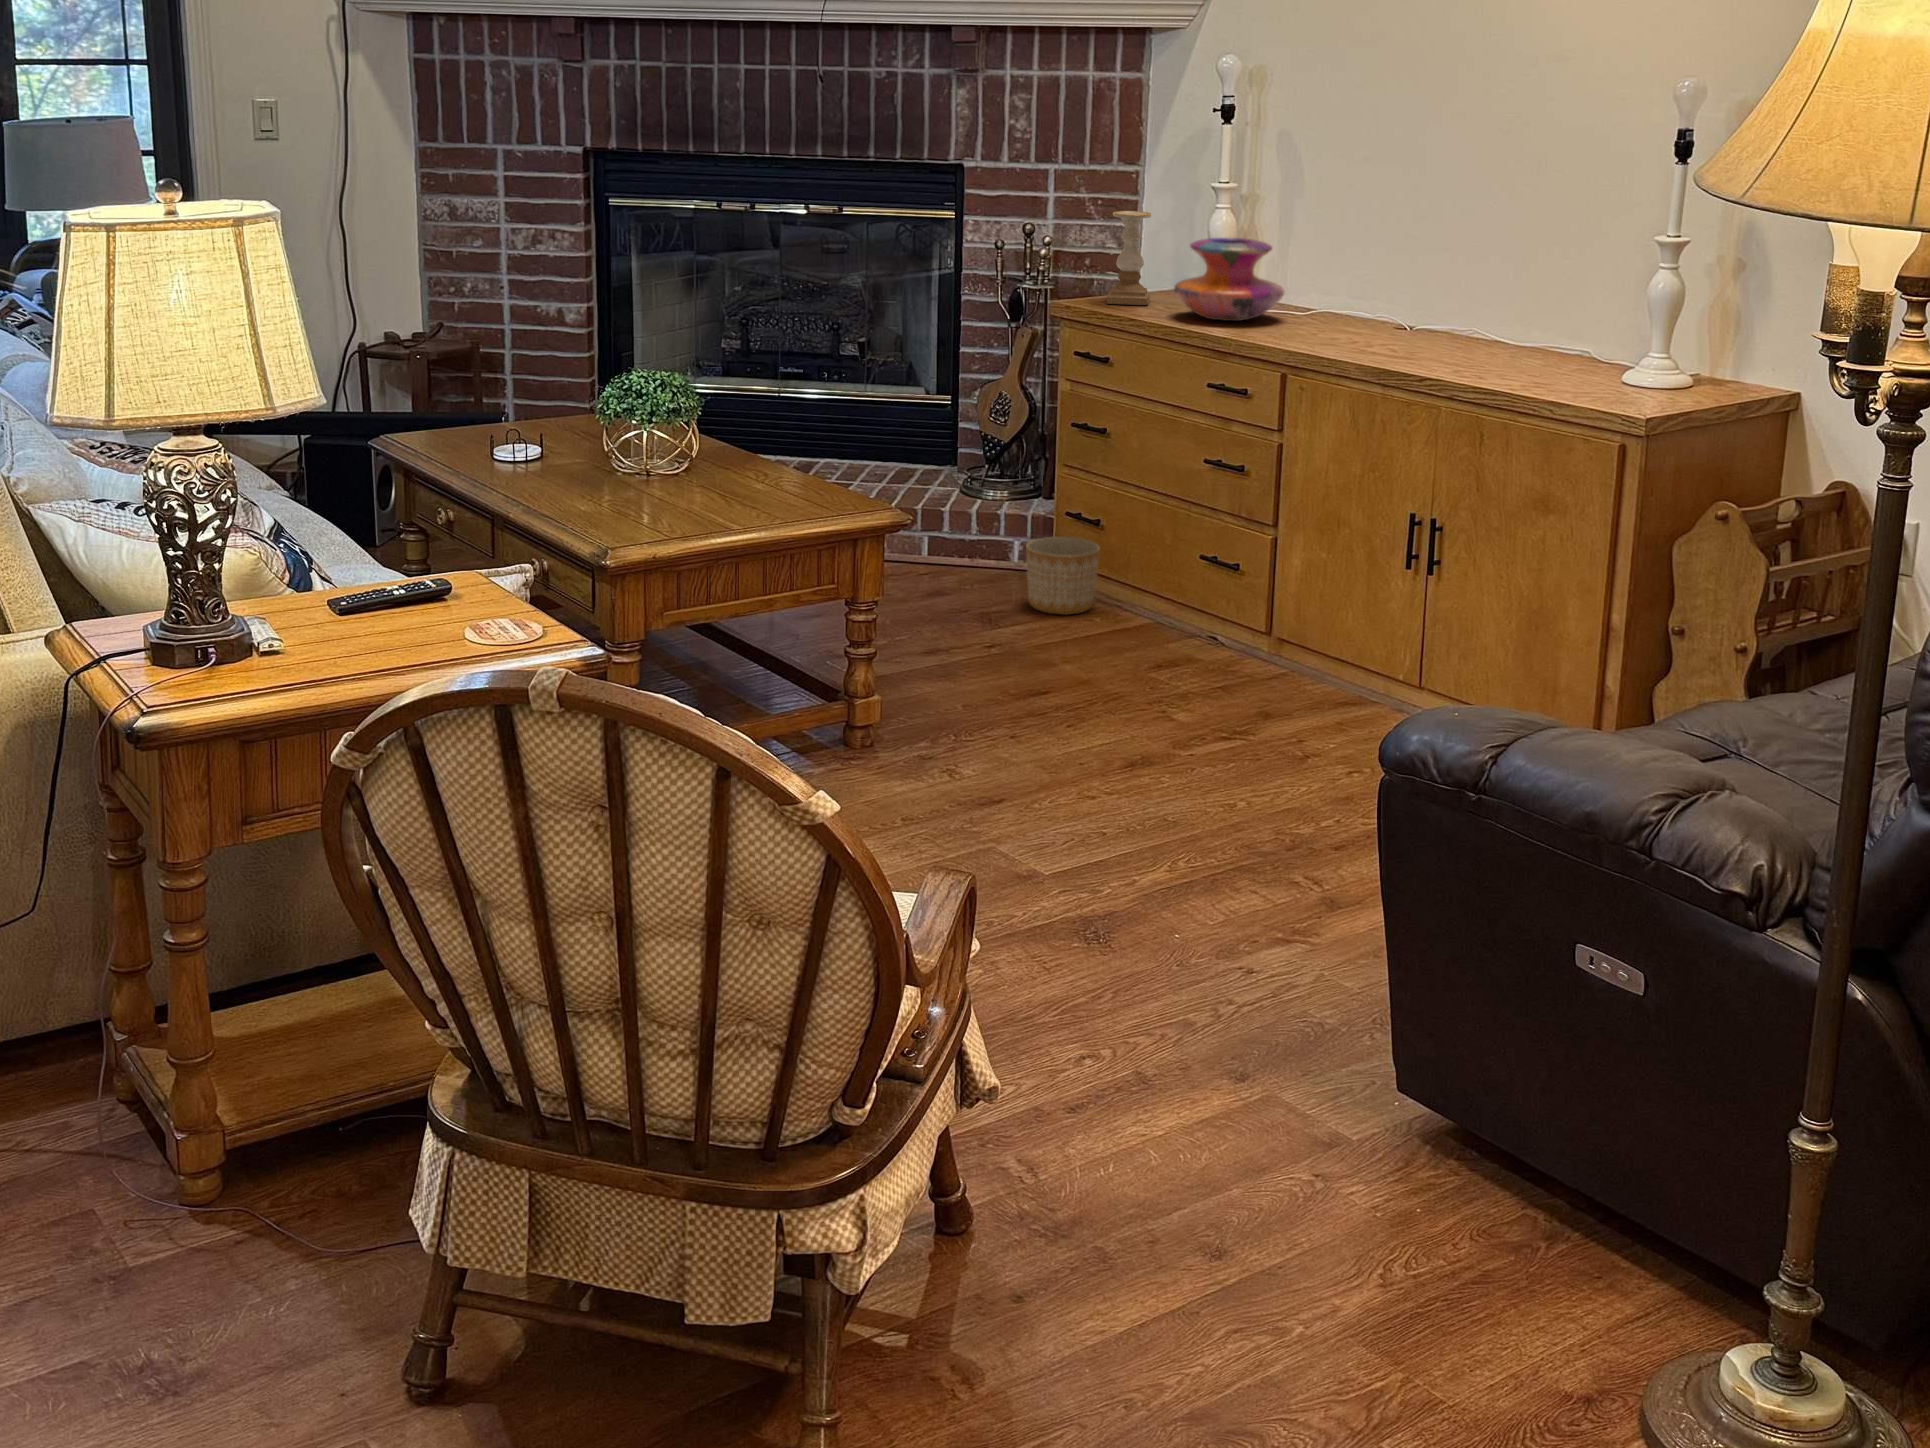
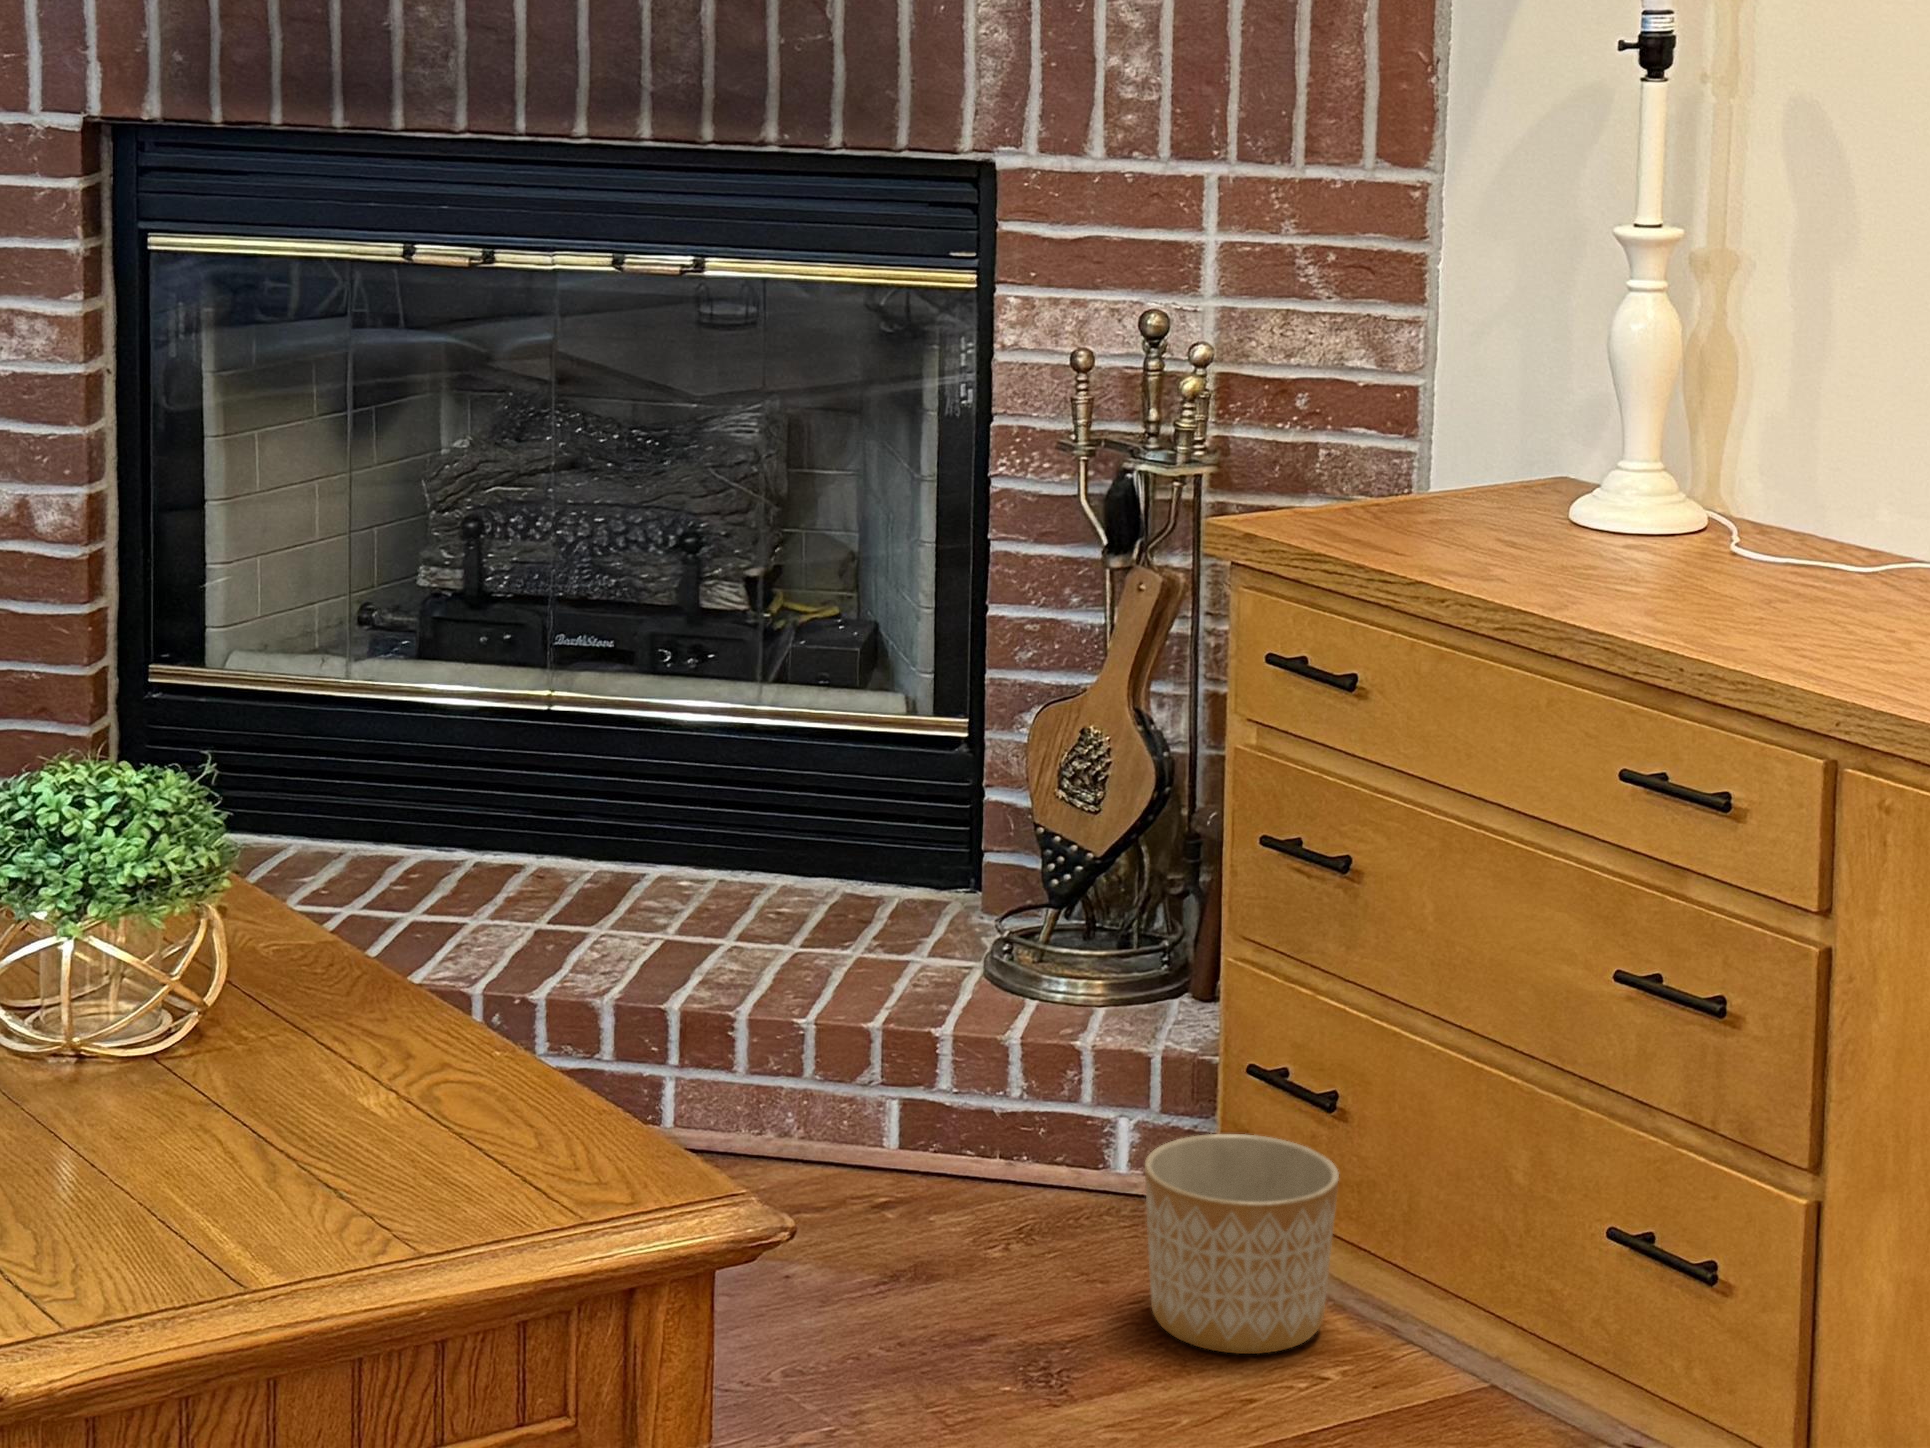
candle holder: present [1107,211,1151,305] -> none [1352,292,1464,534]
decorative vase: present [1174,238,1284,321] -> none [1529,371,1821,590]

